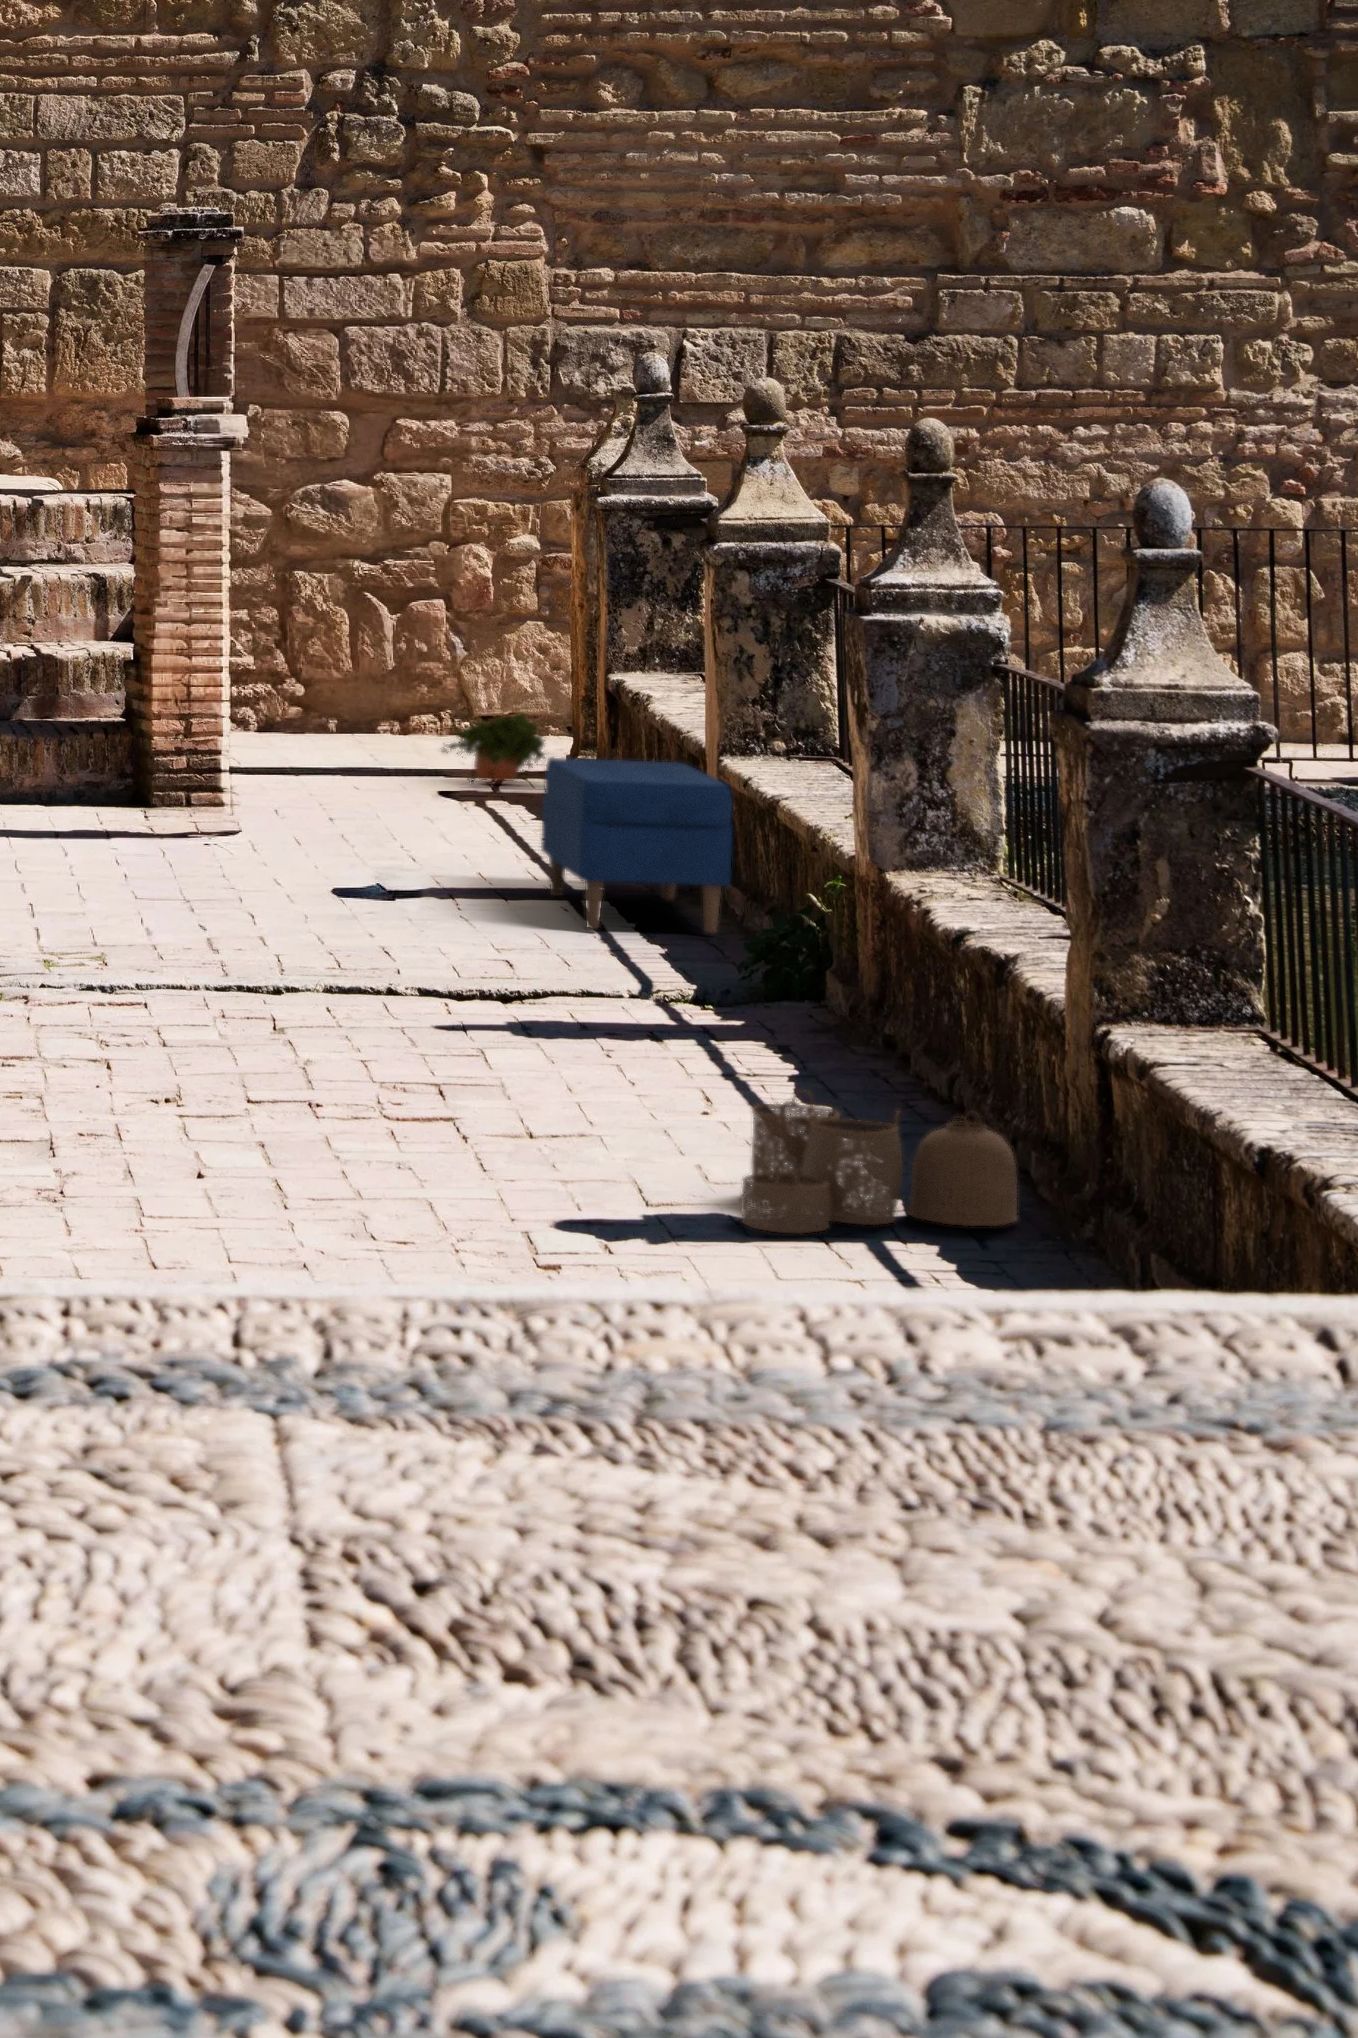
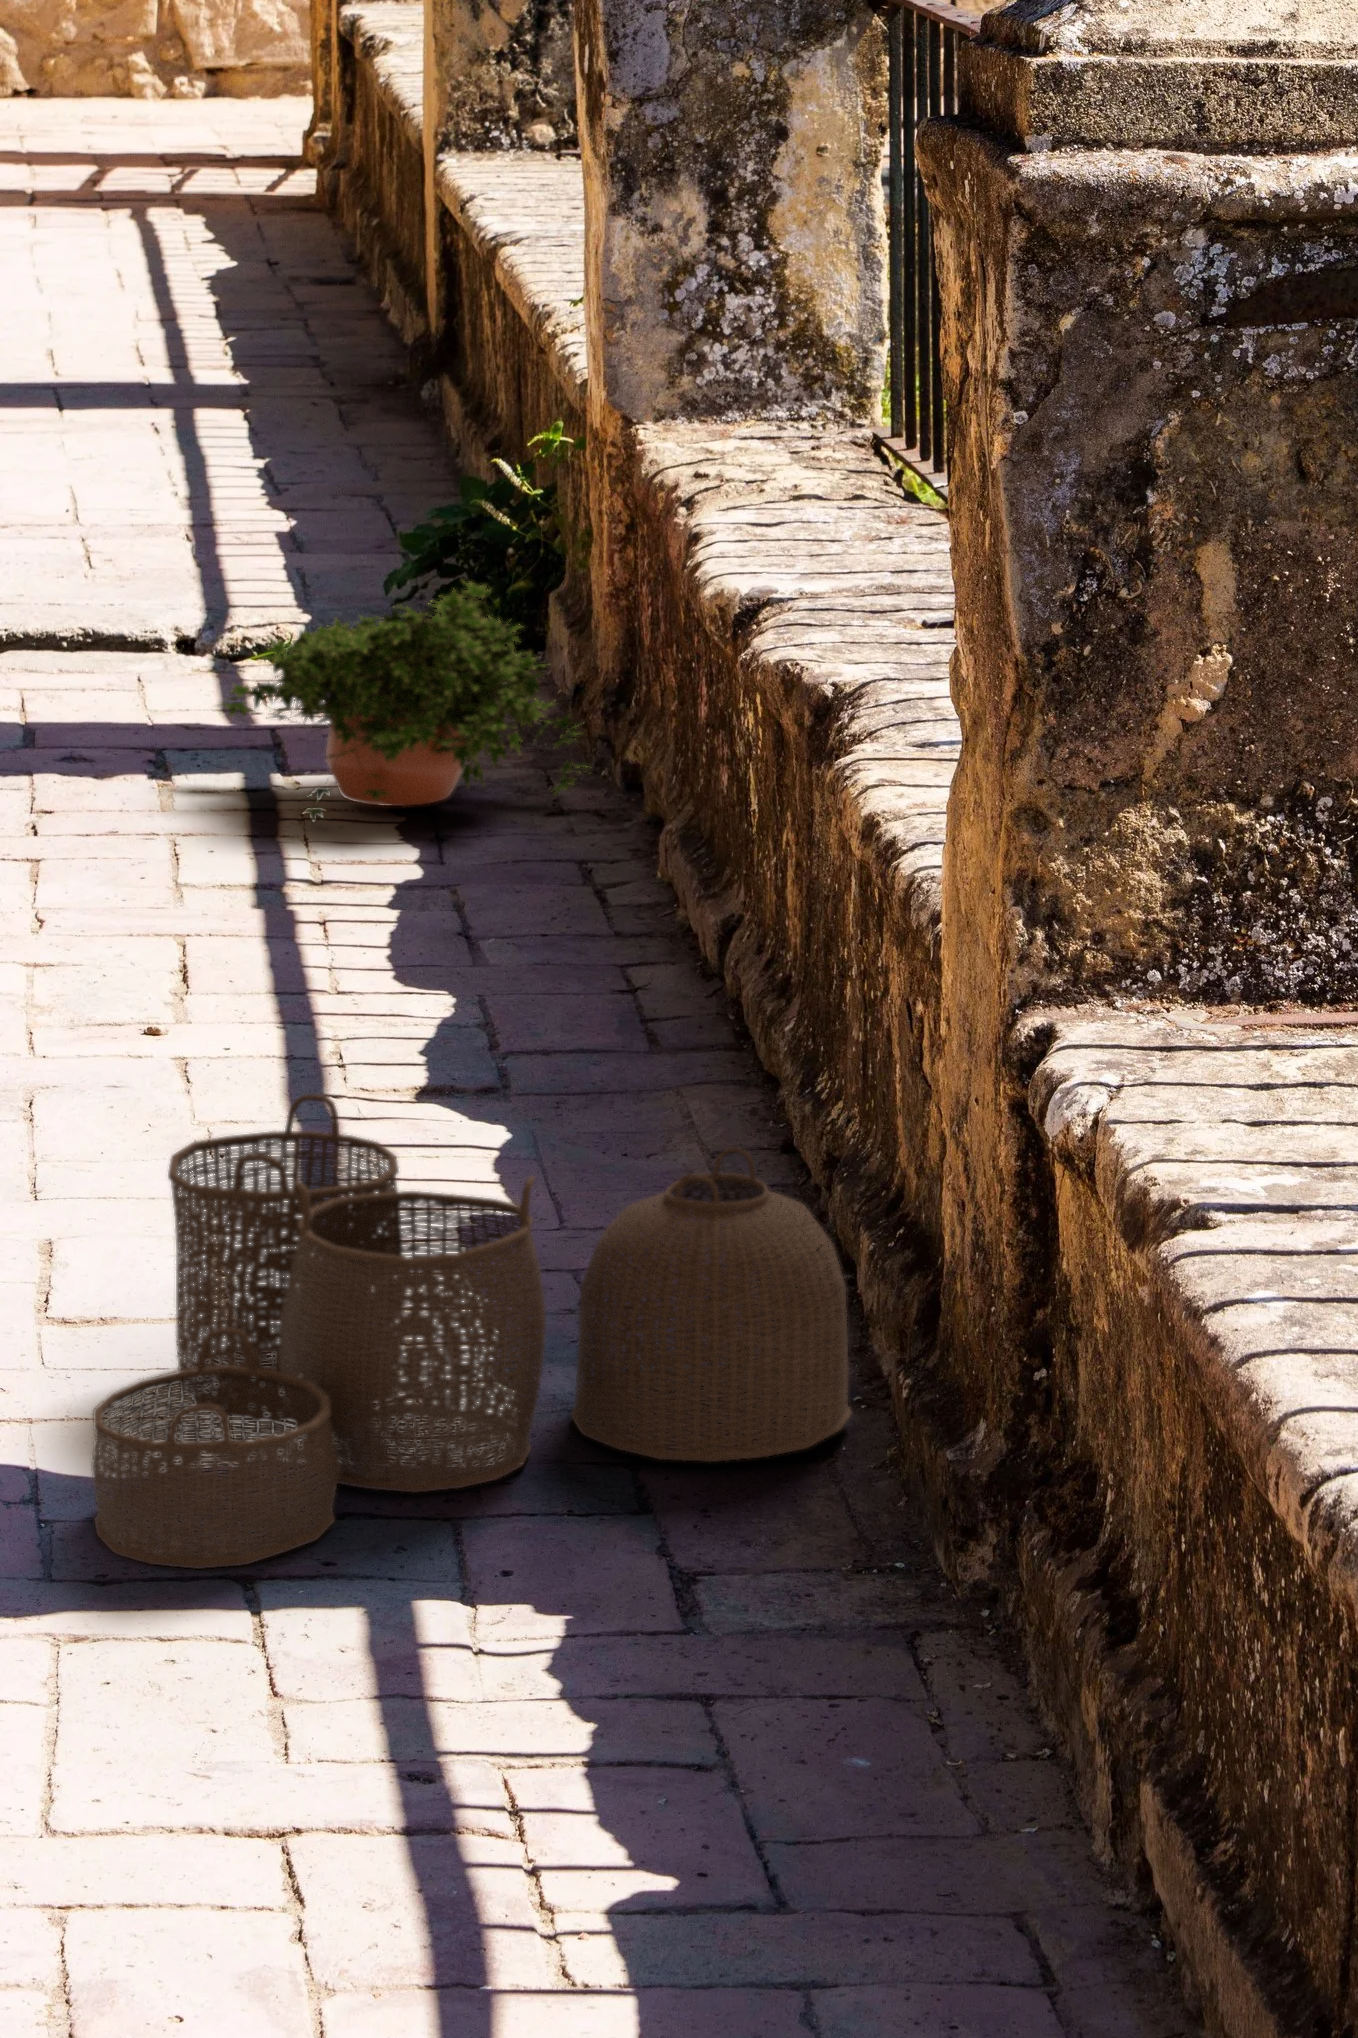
potted plant: present [442,713,554,782] -> present [221,582,587,822]
bench: present [541,758,732,933] -> none [152,161,454,480]

